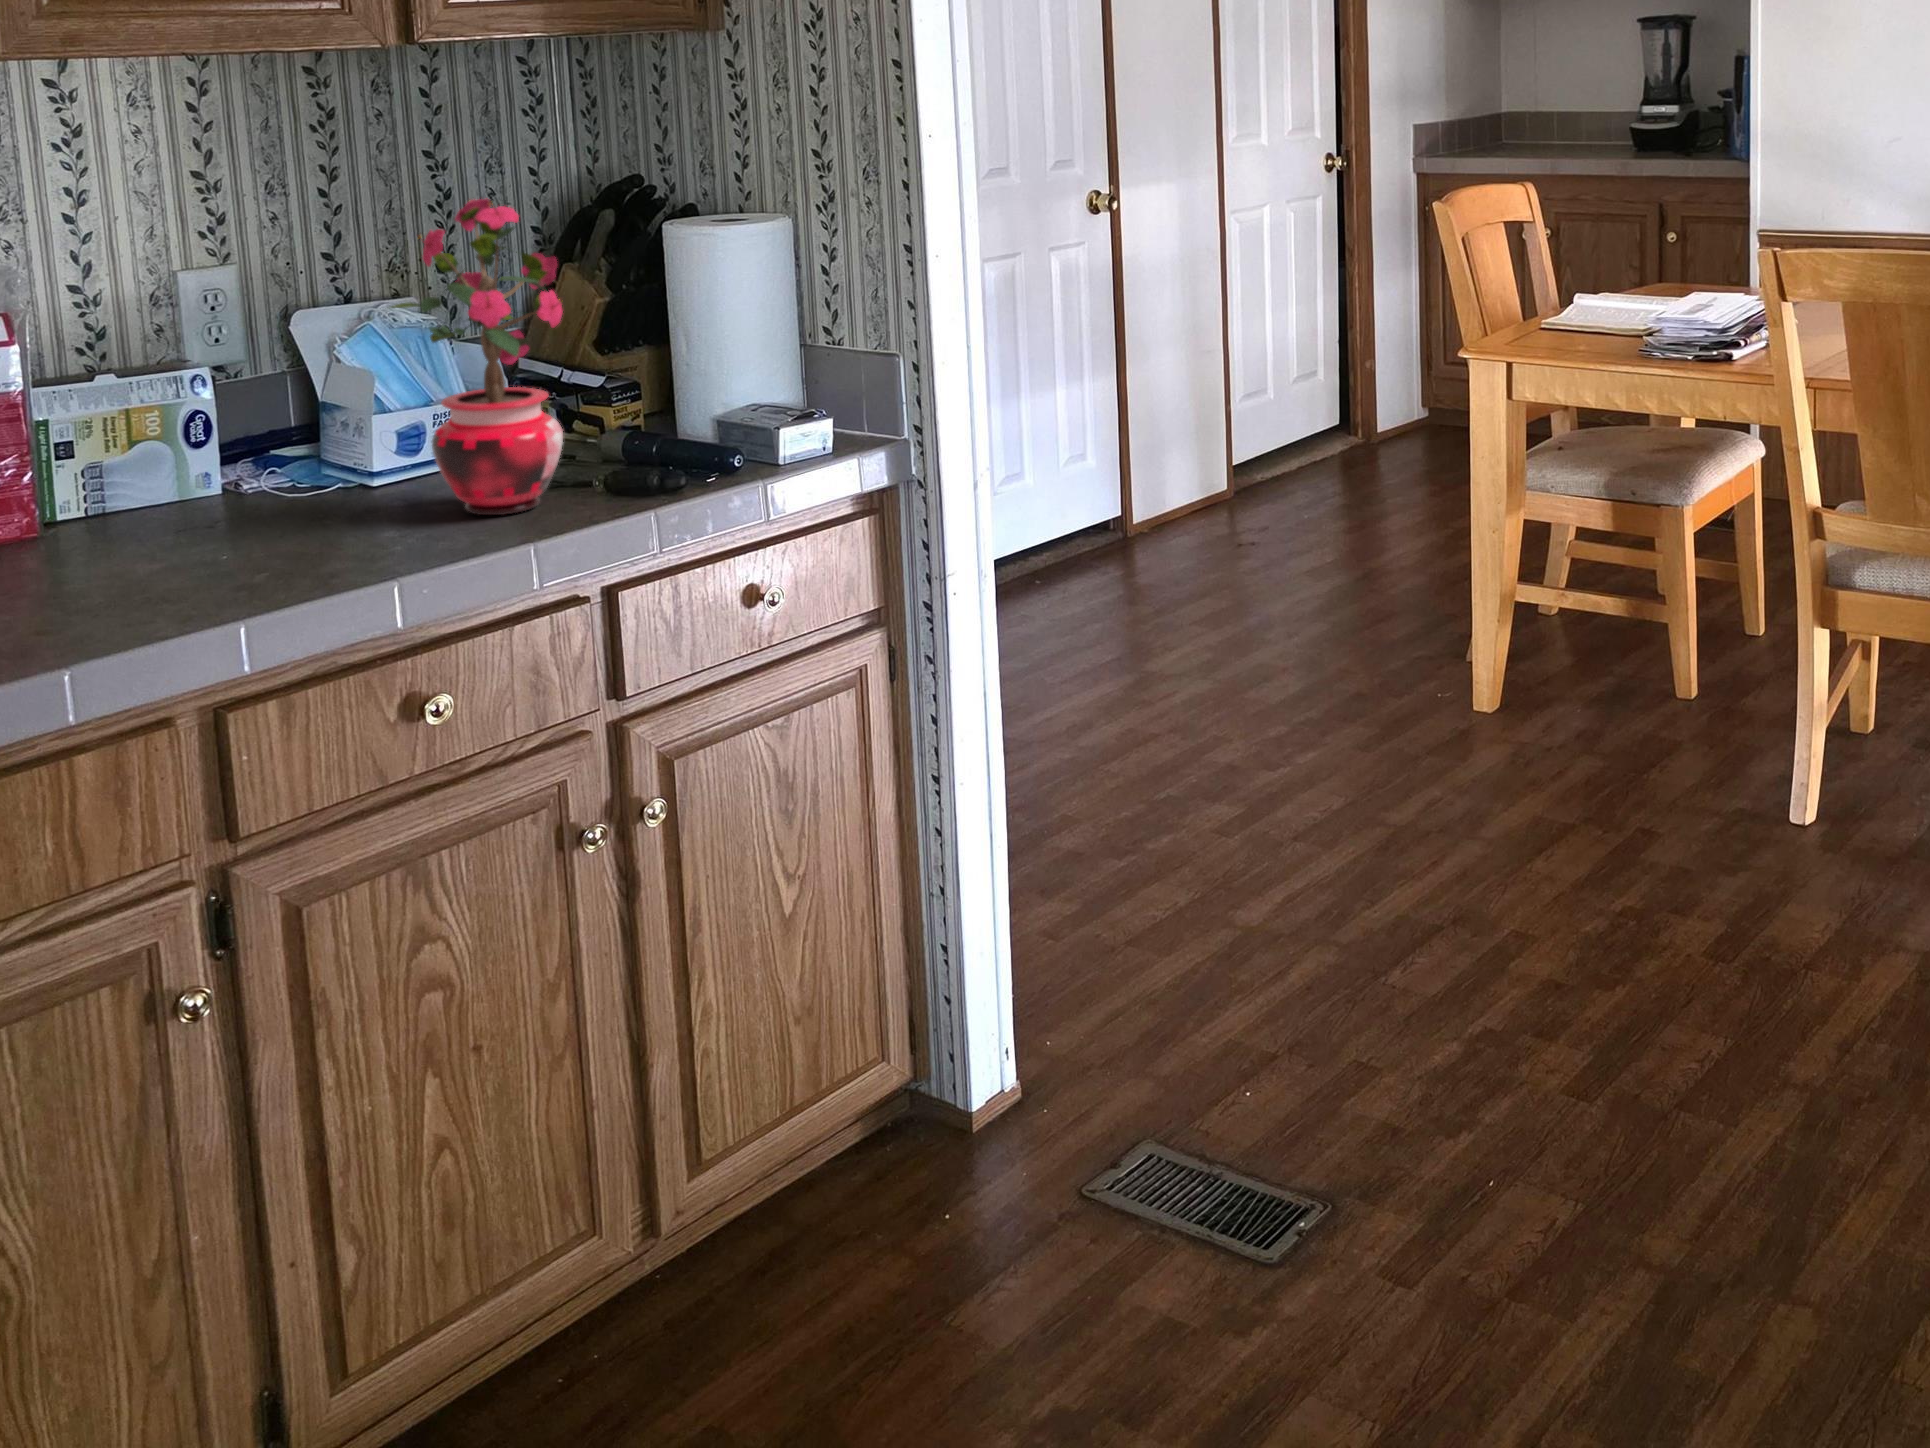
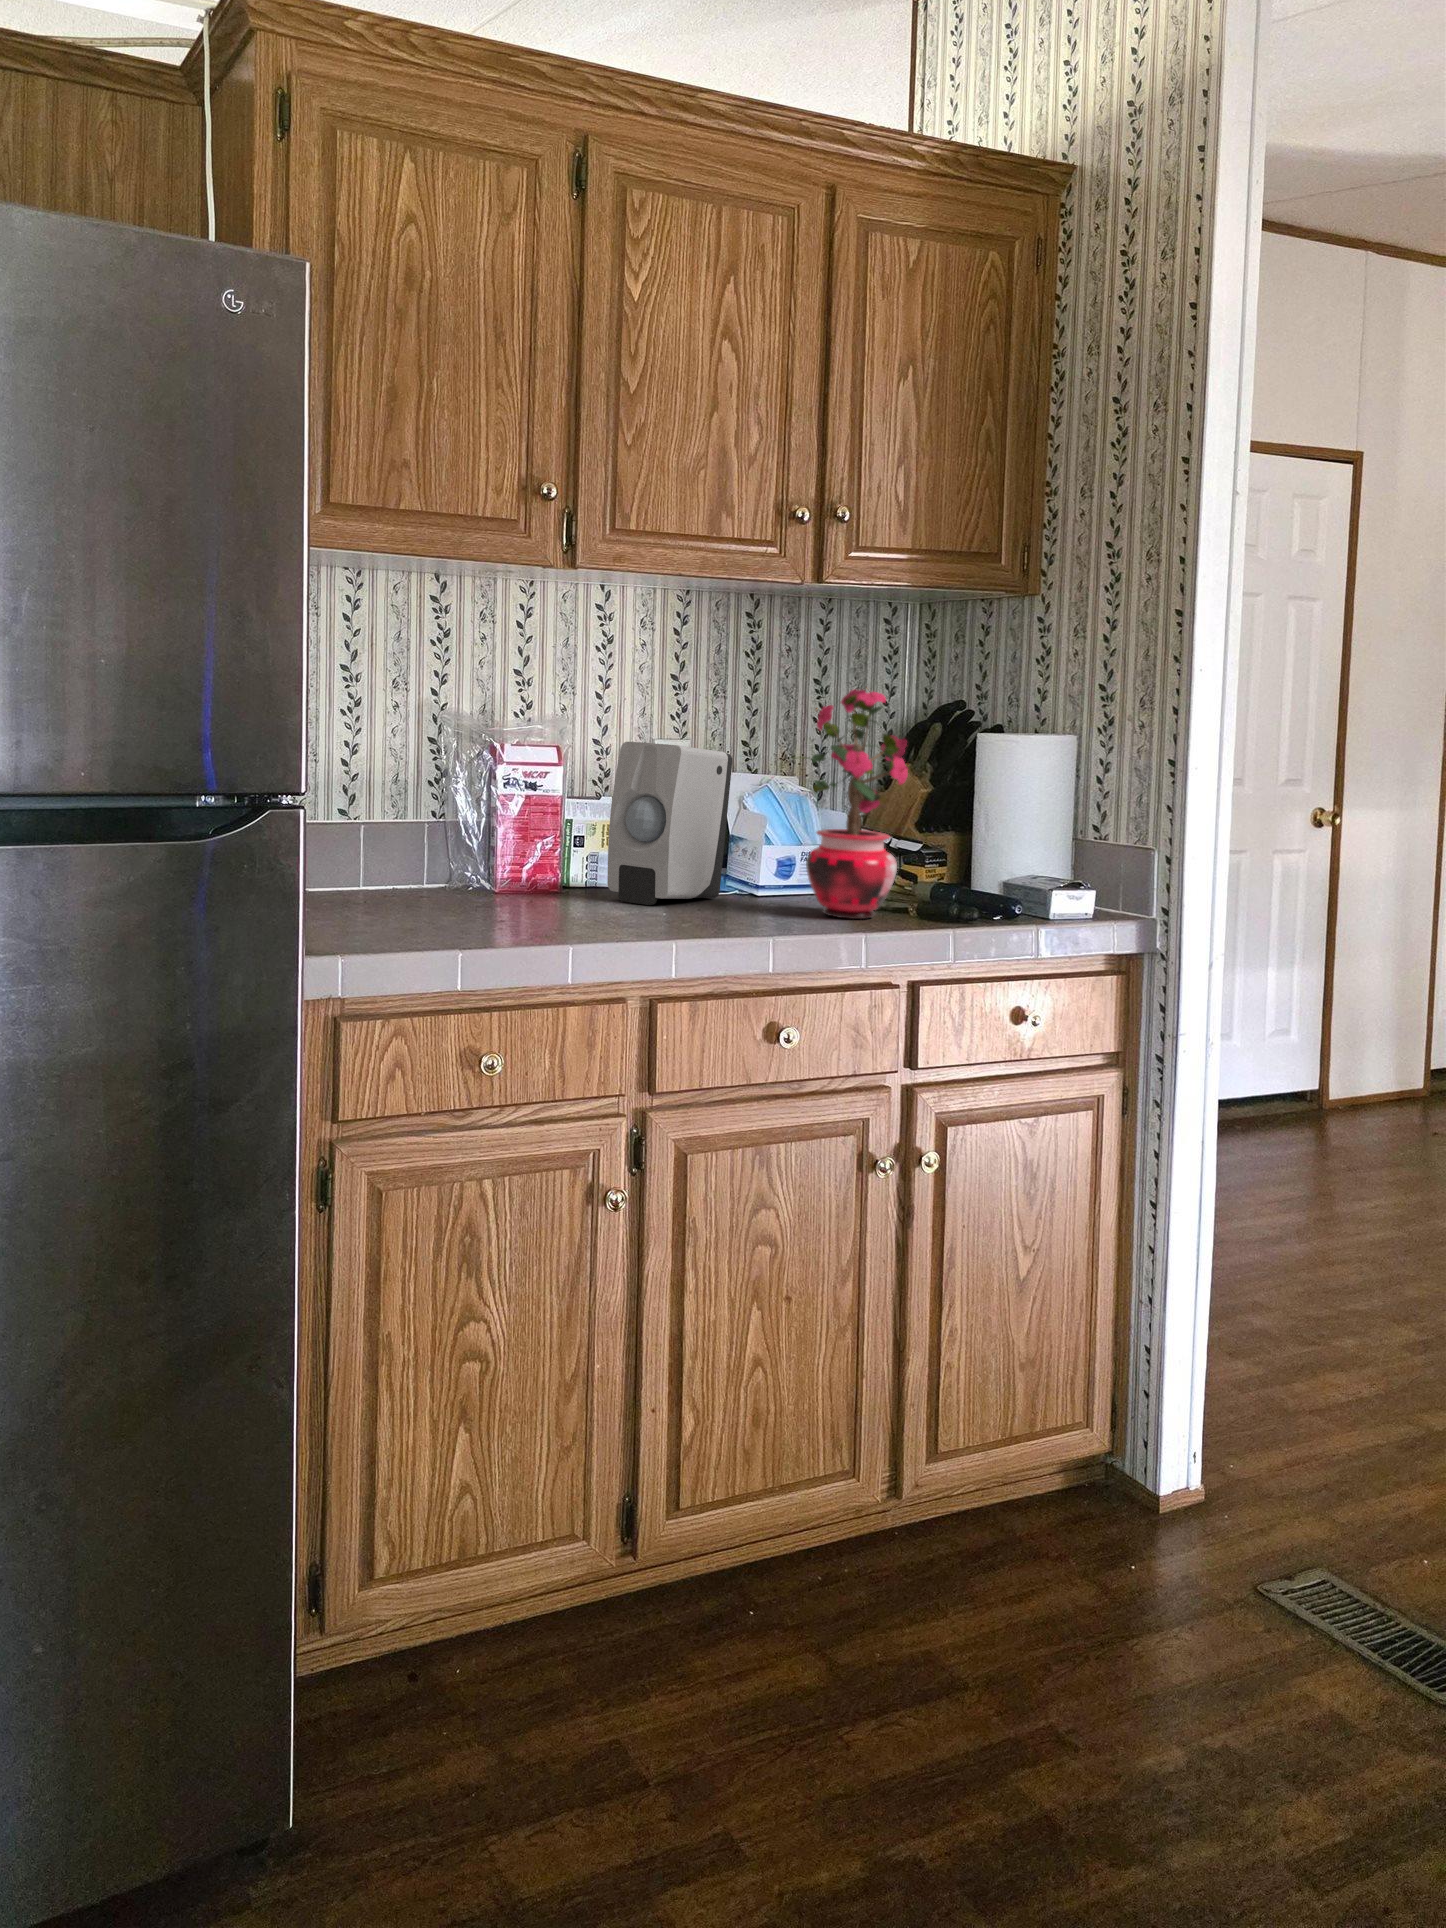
soap dispenser: none [116,295,309,538] -> present [607,742,732,905]

